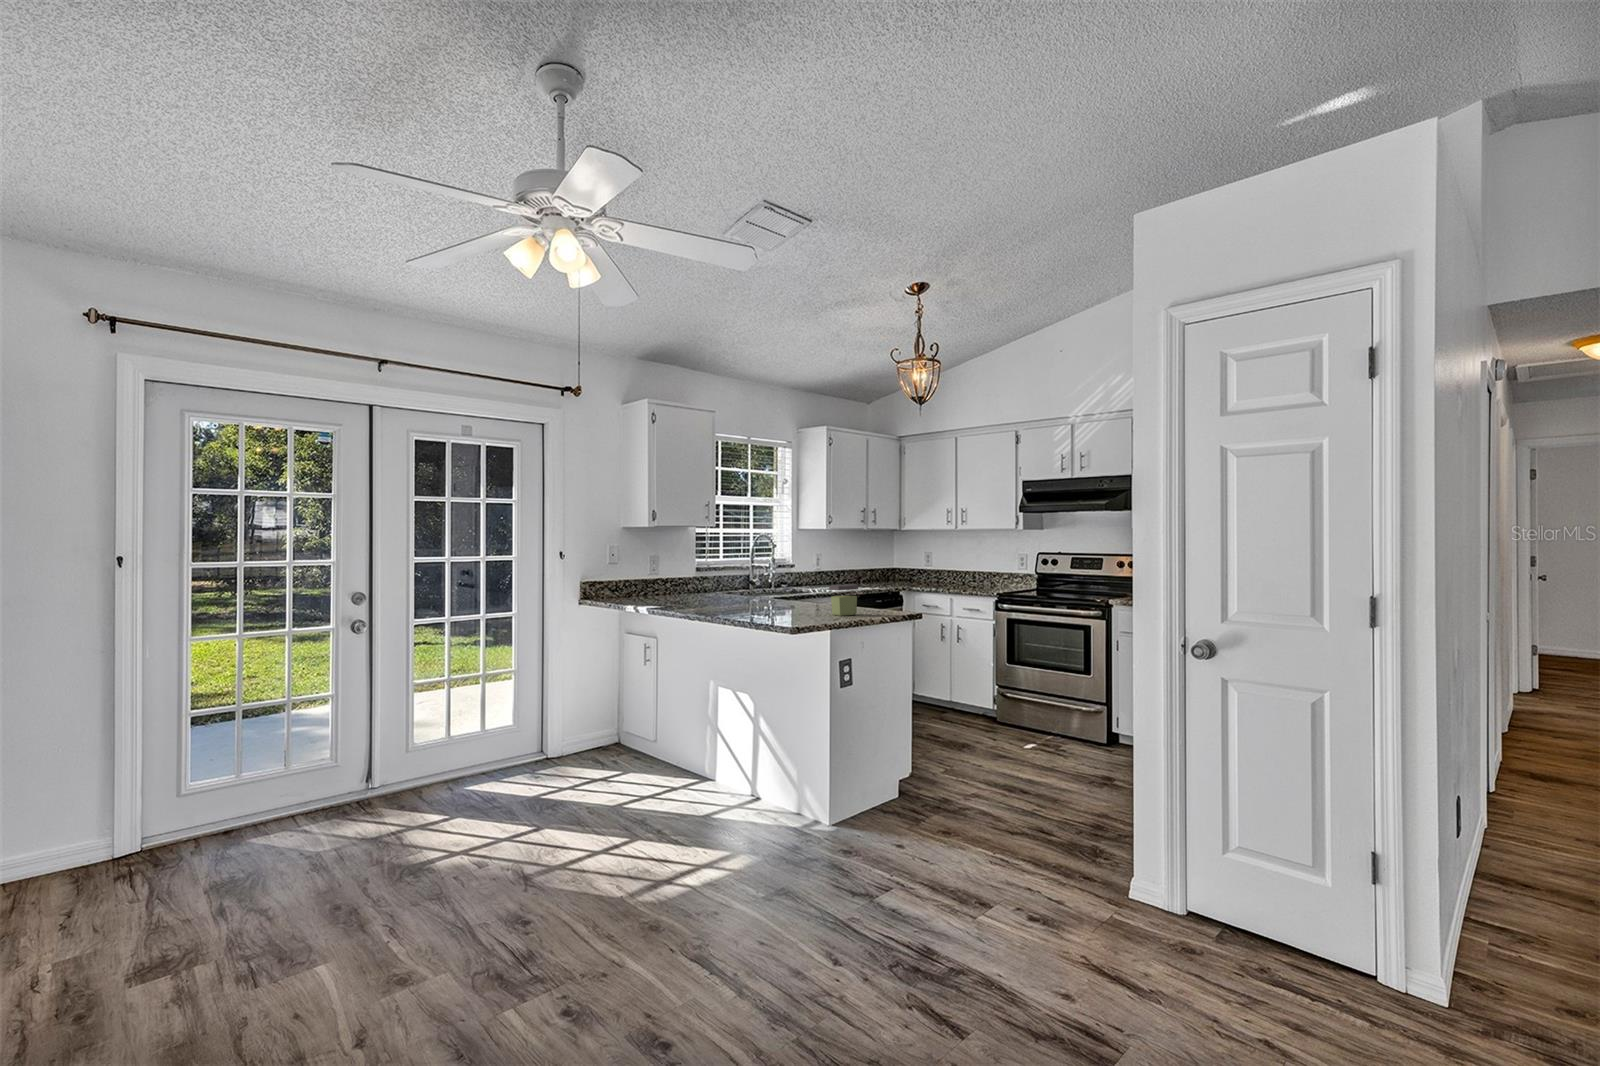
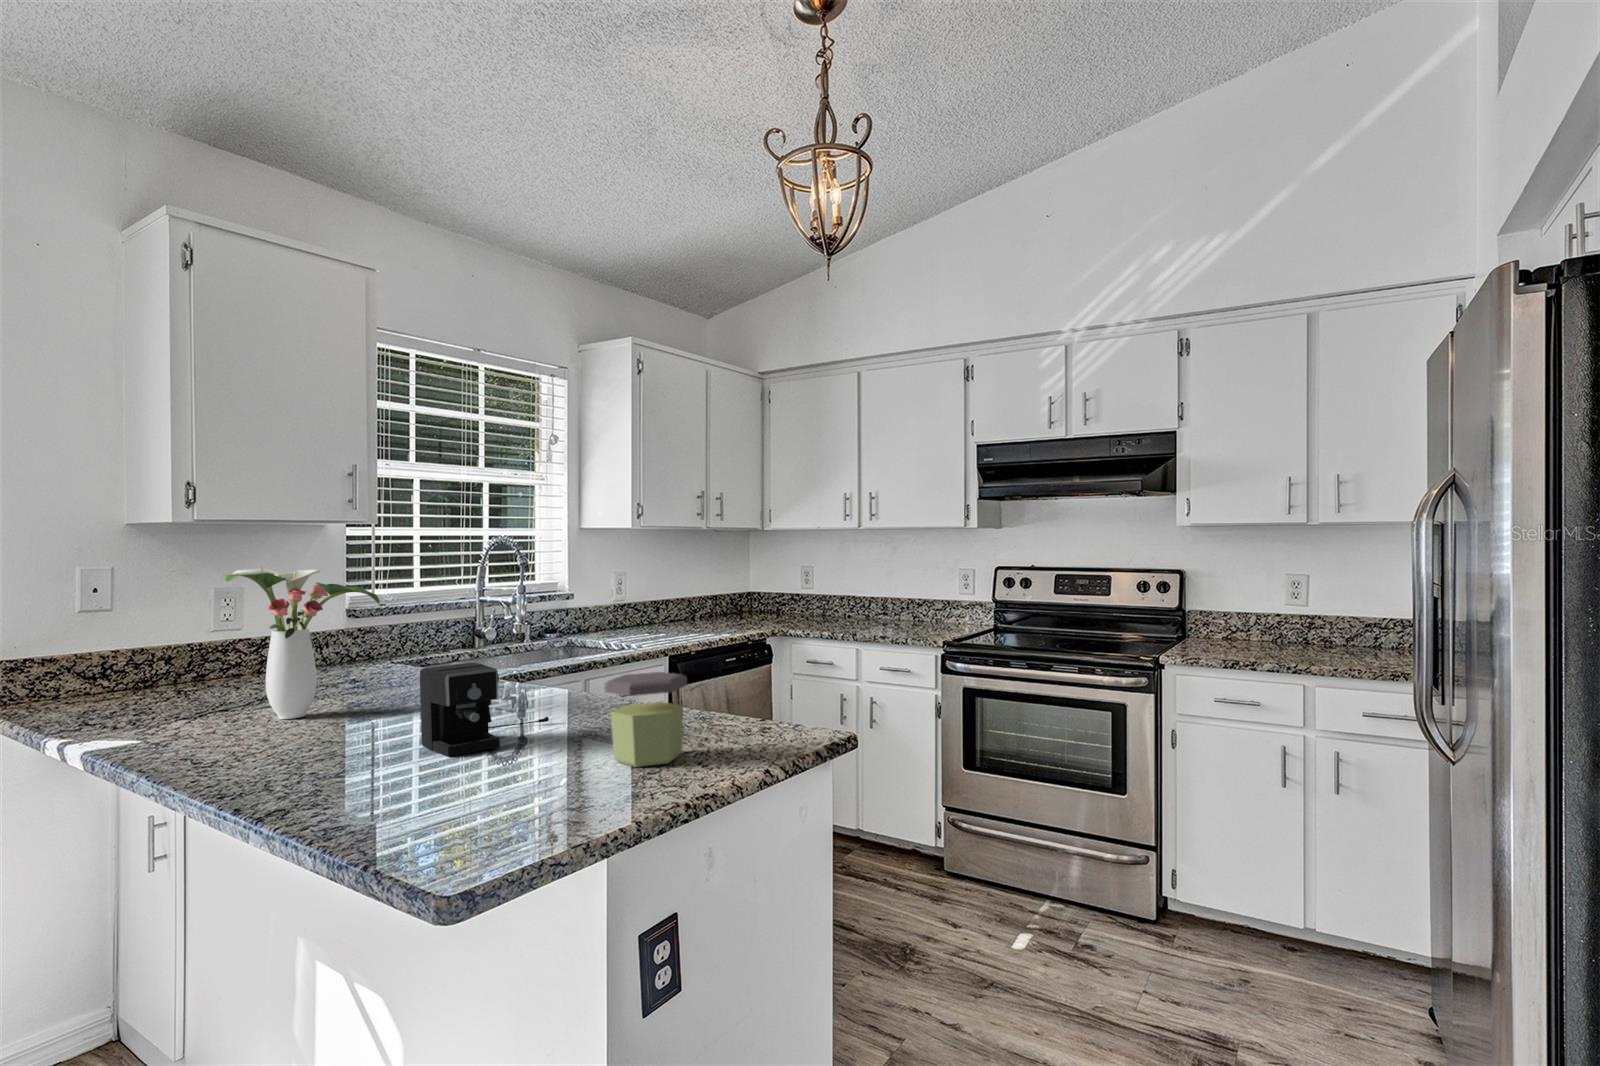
flower arrangement: none [681,545,735,605] -> present [225,567,380,719]
coffee maker: none [760,582,803,612] -> present [420,663,549,757]

